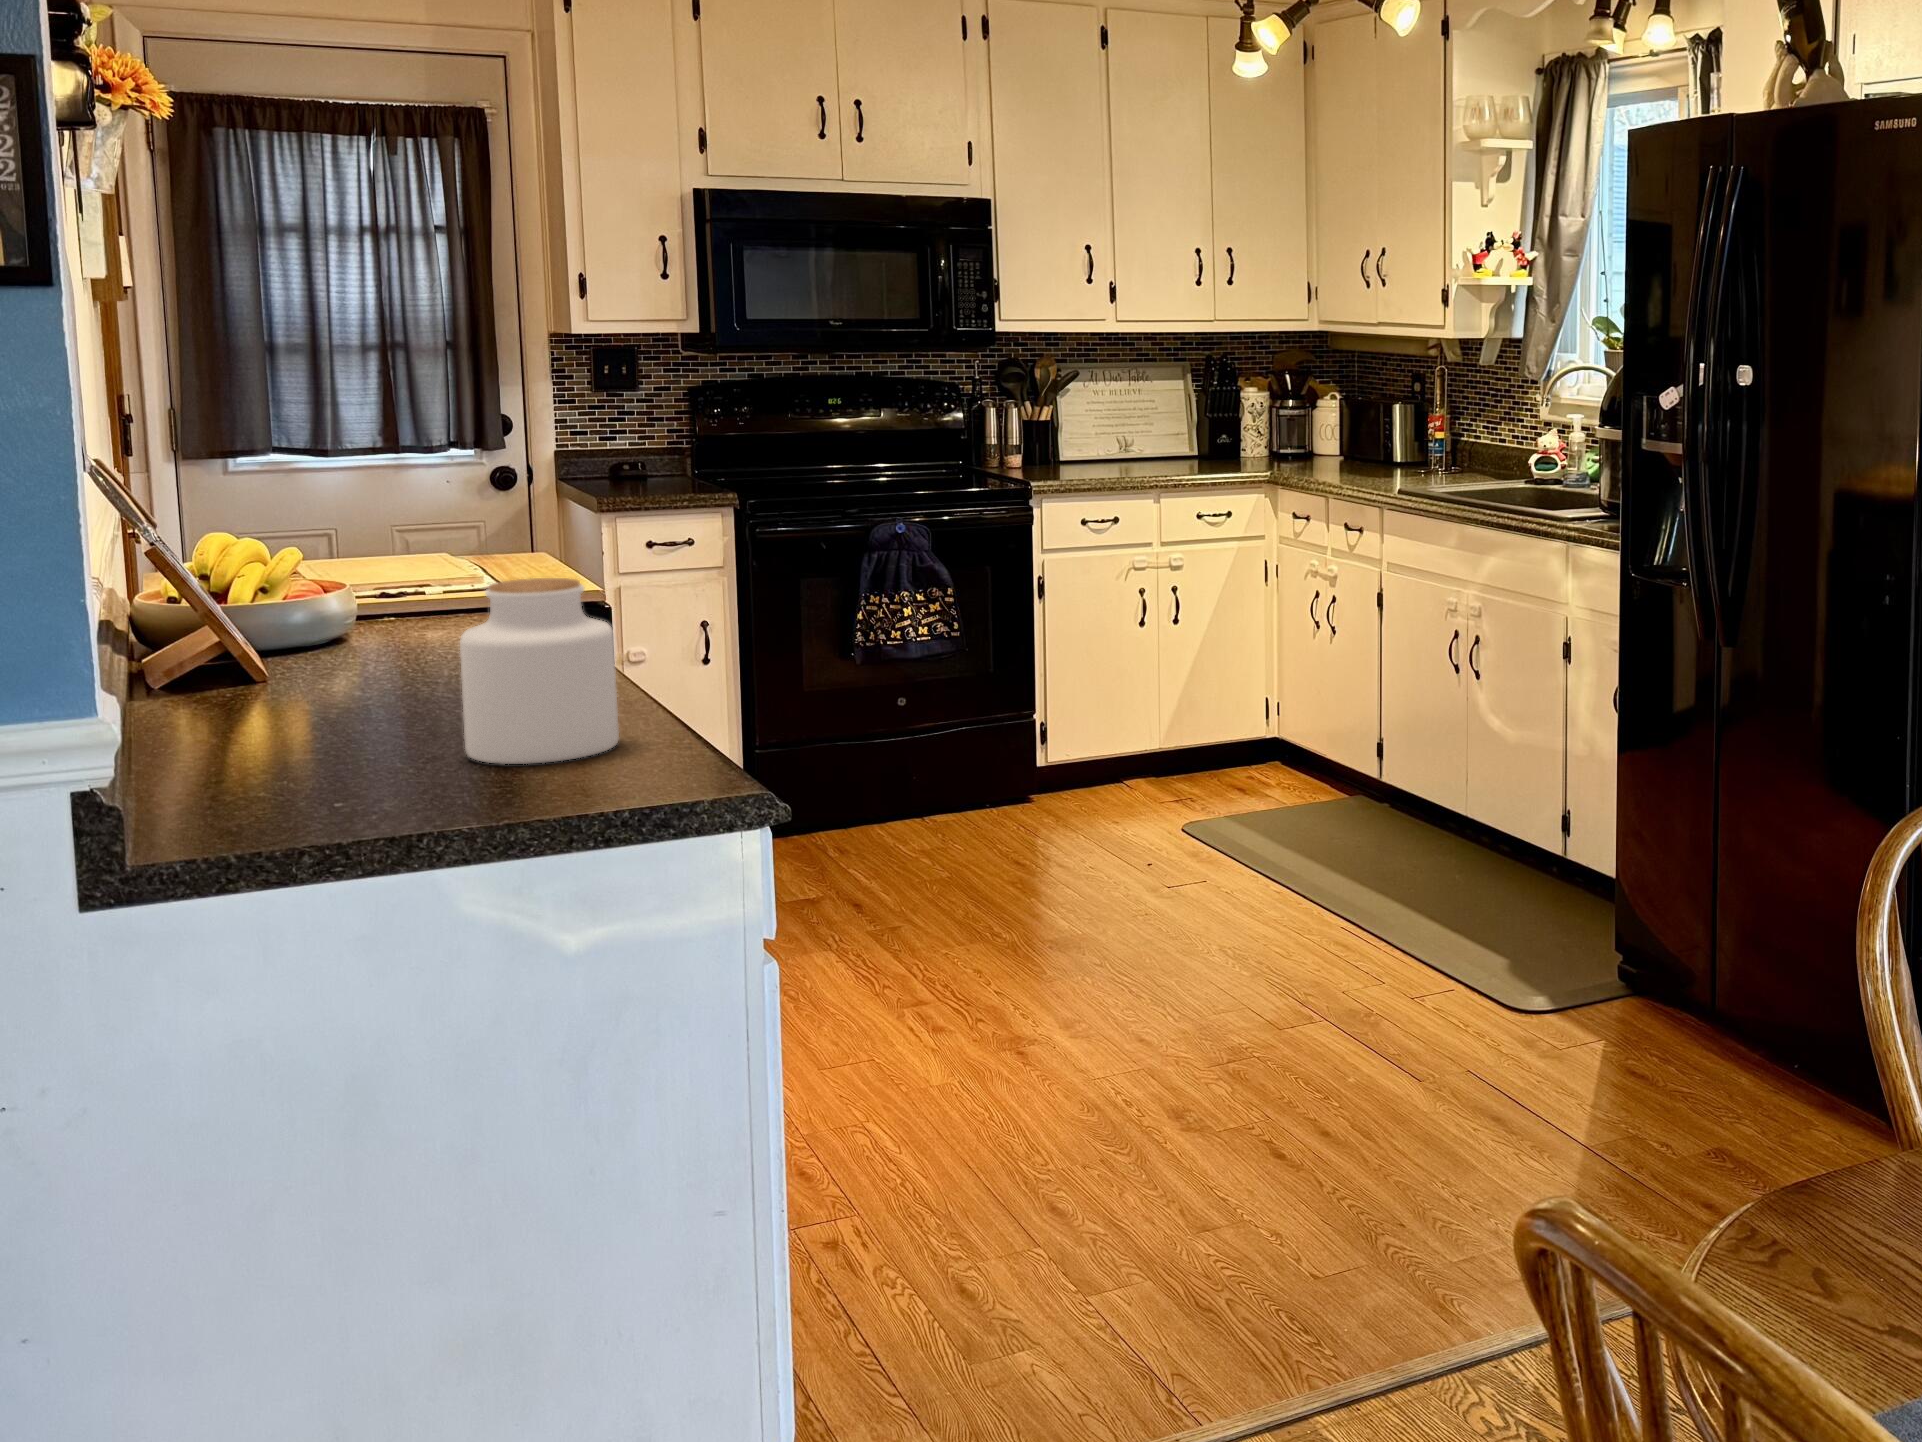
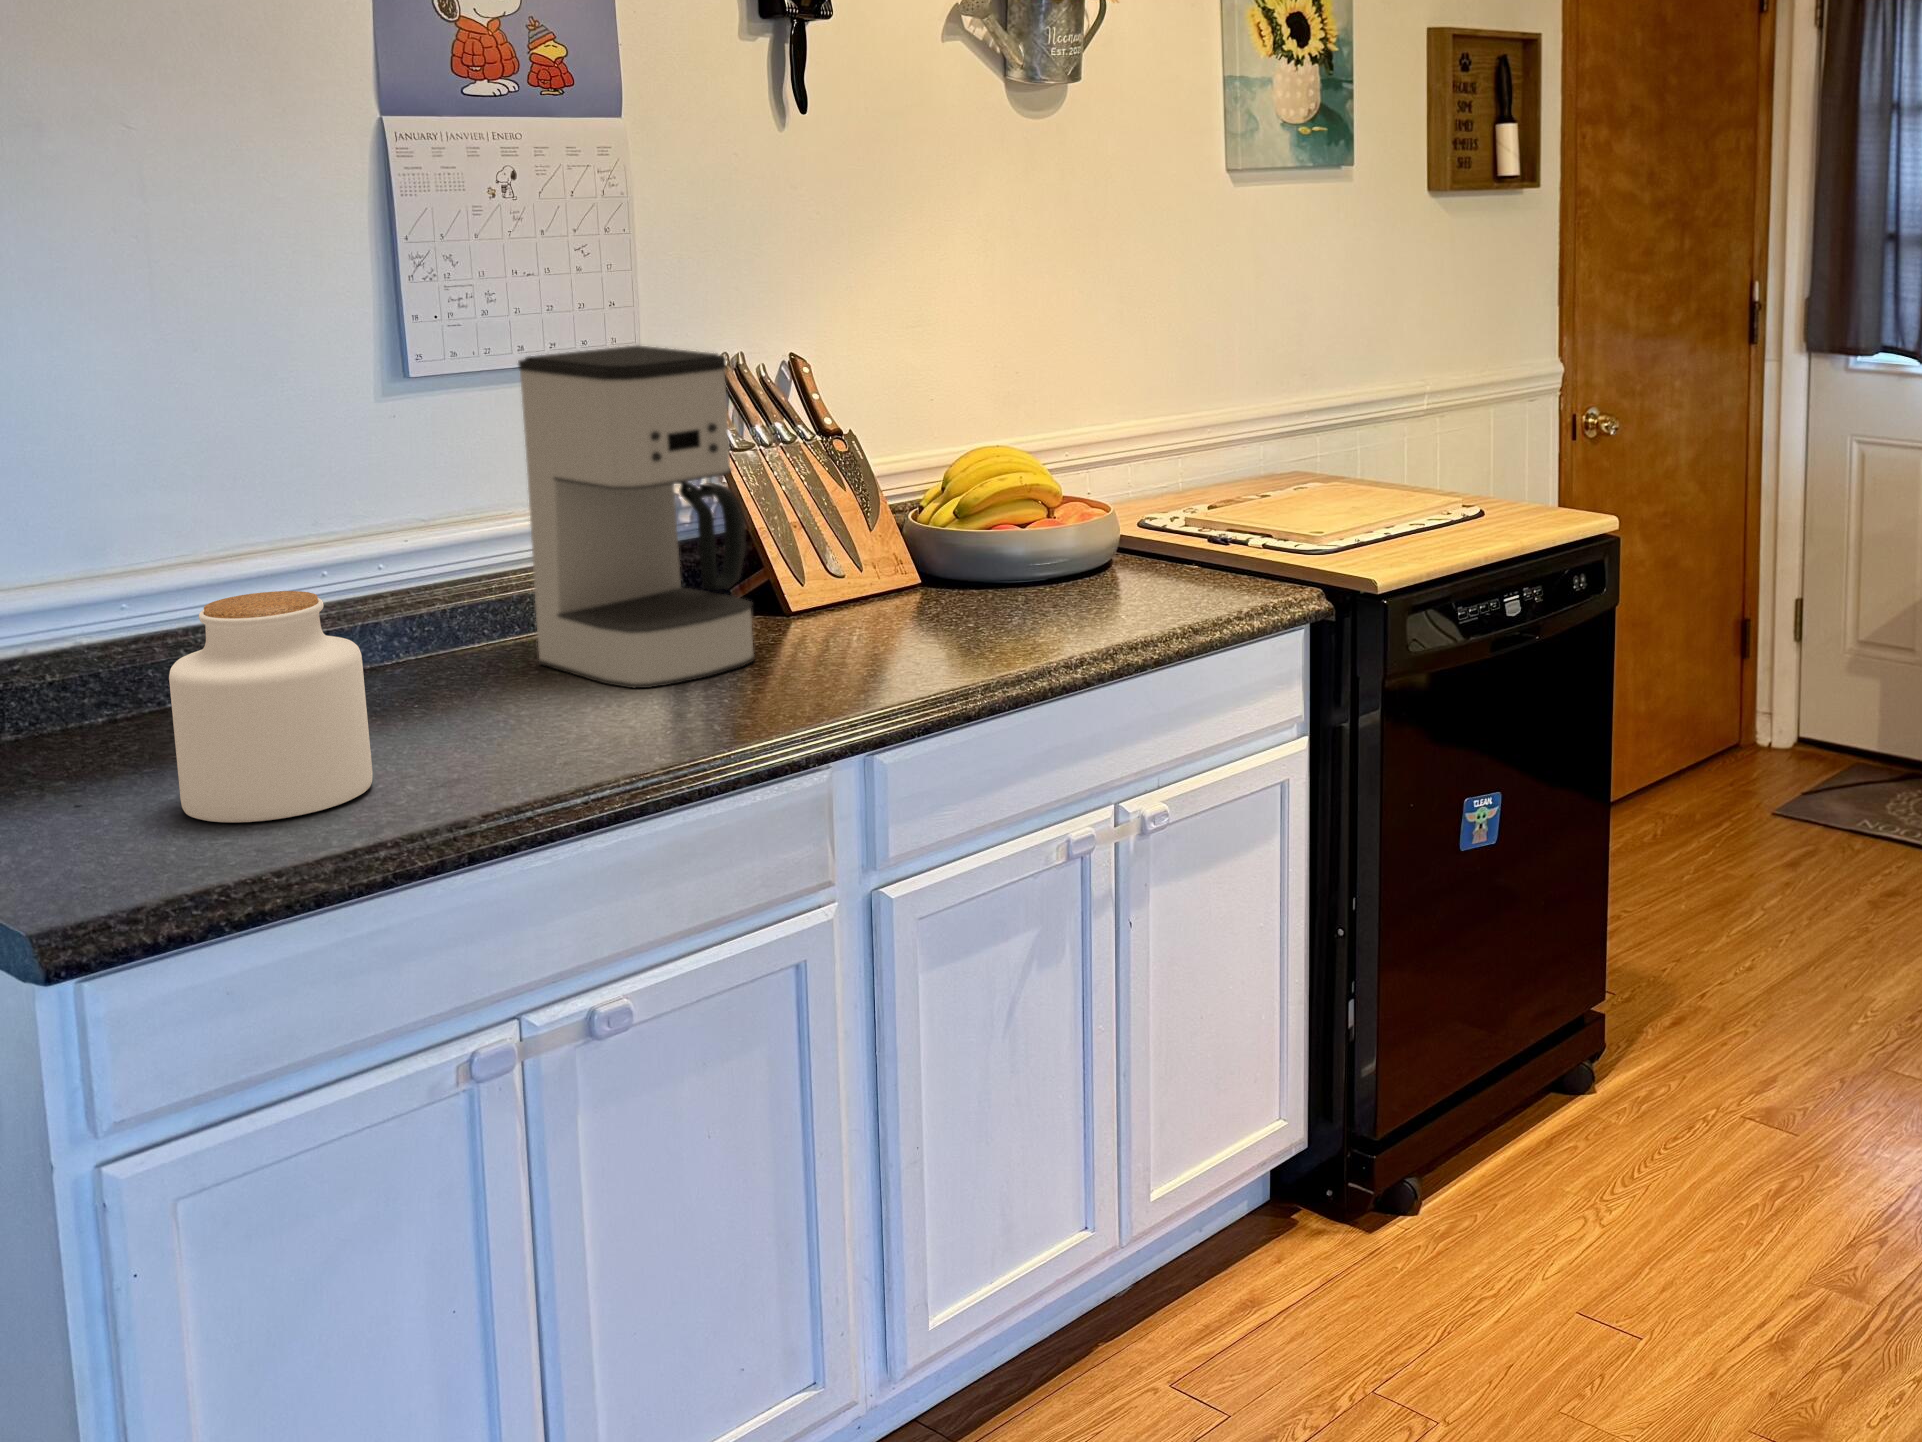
coffee maker: none [199,407,421,717] -> present [518,345,755,688]

